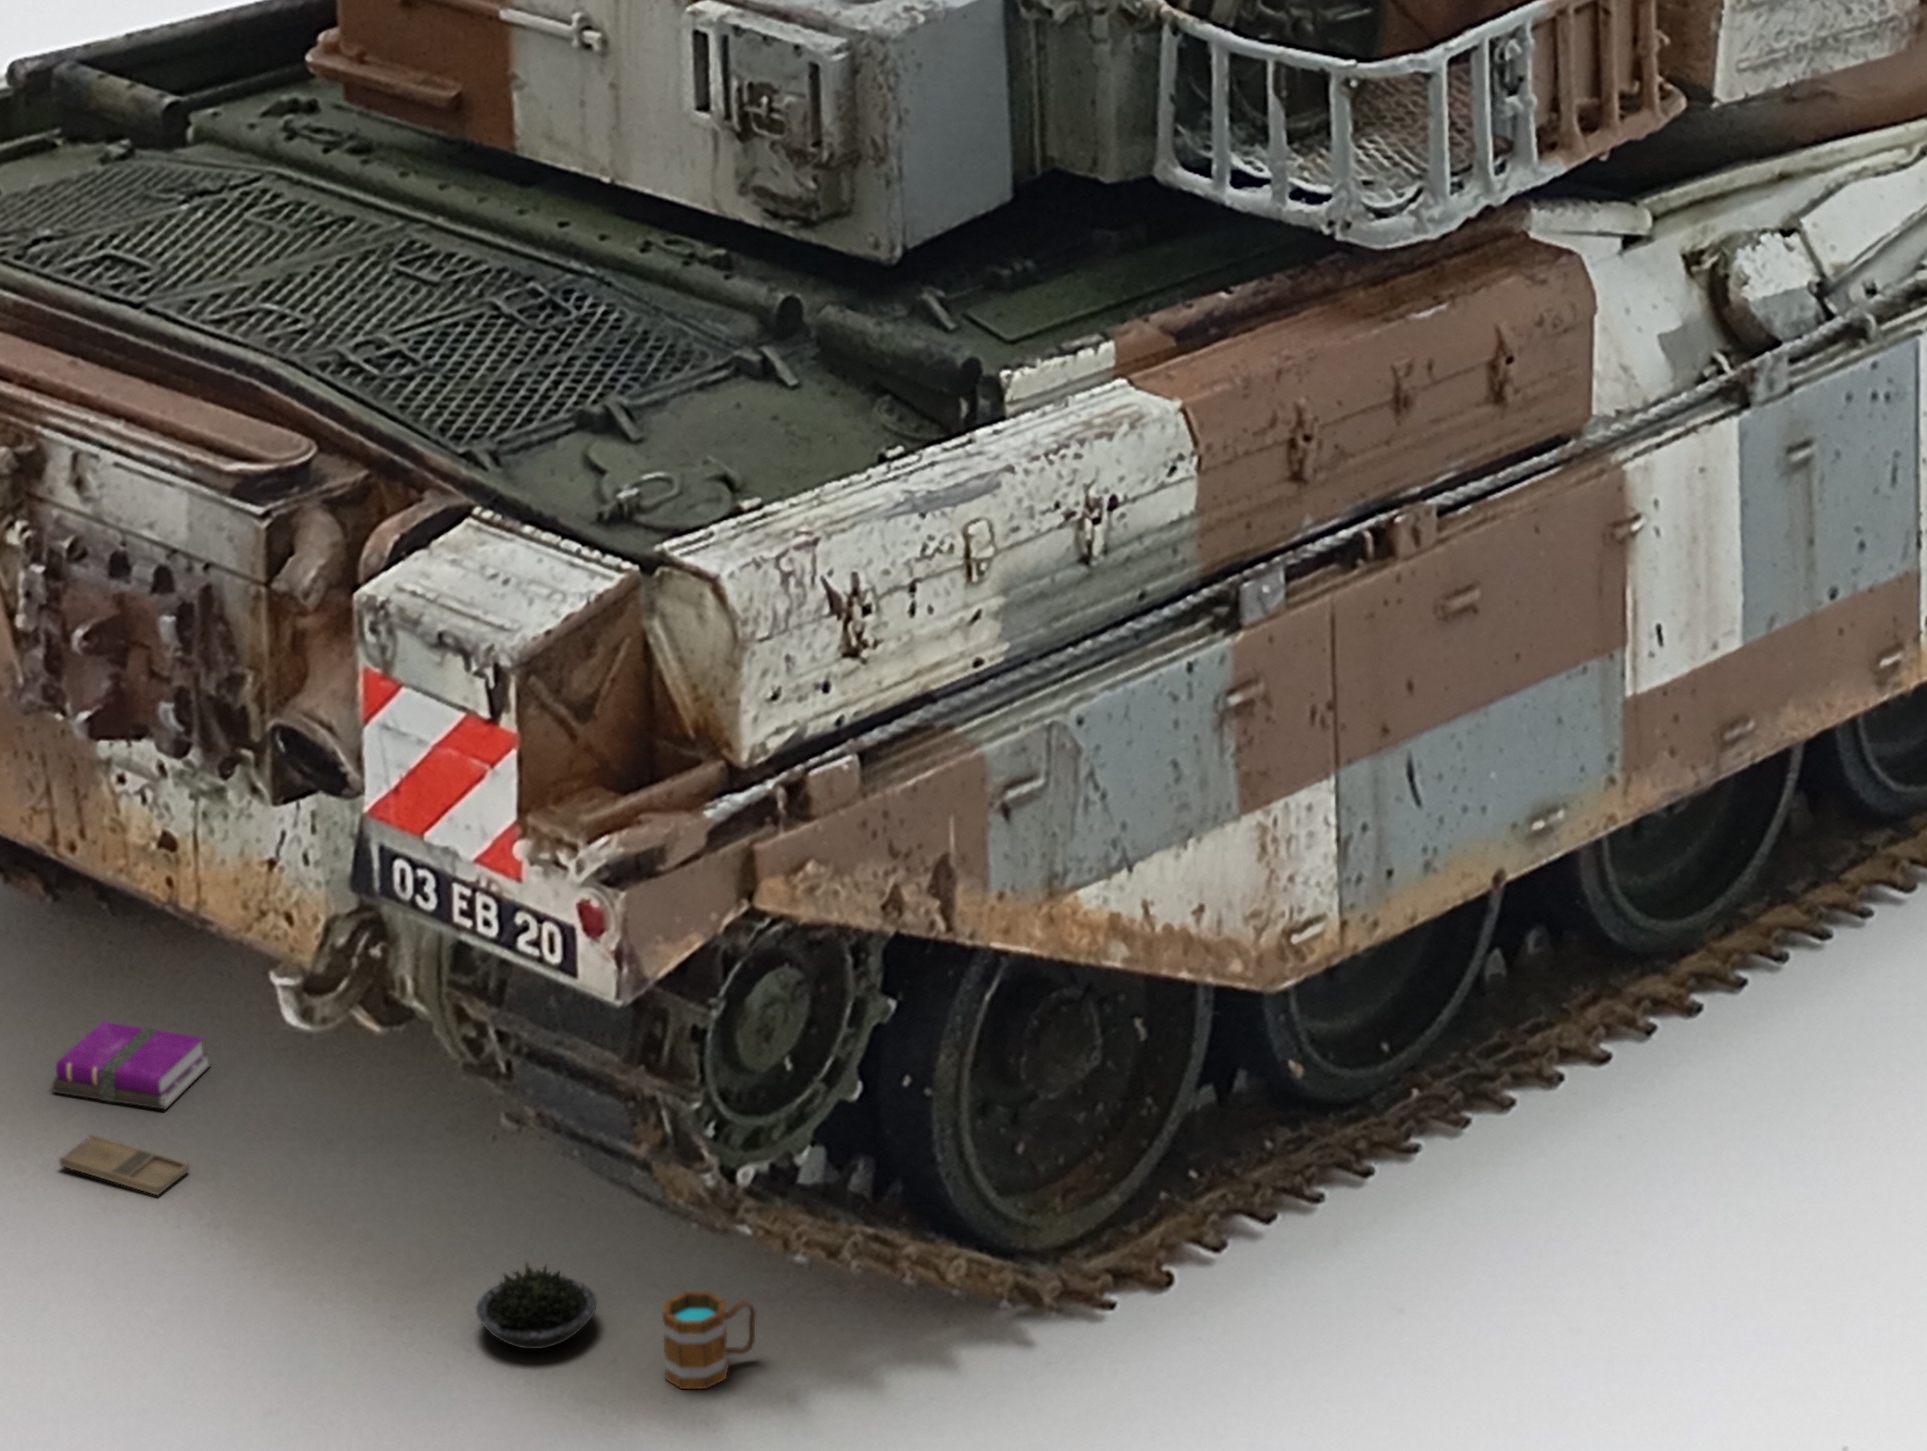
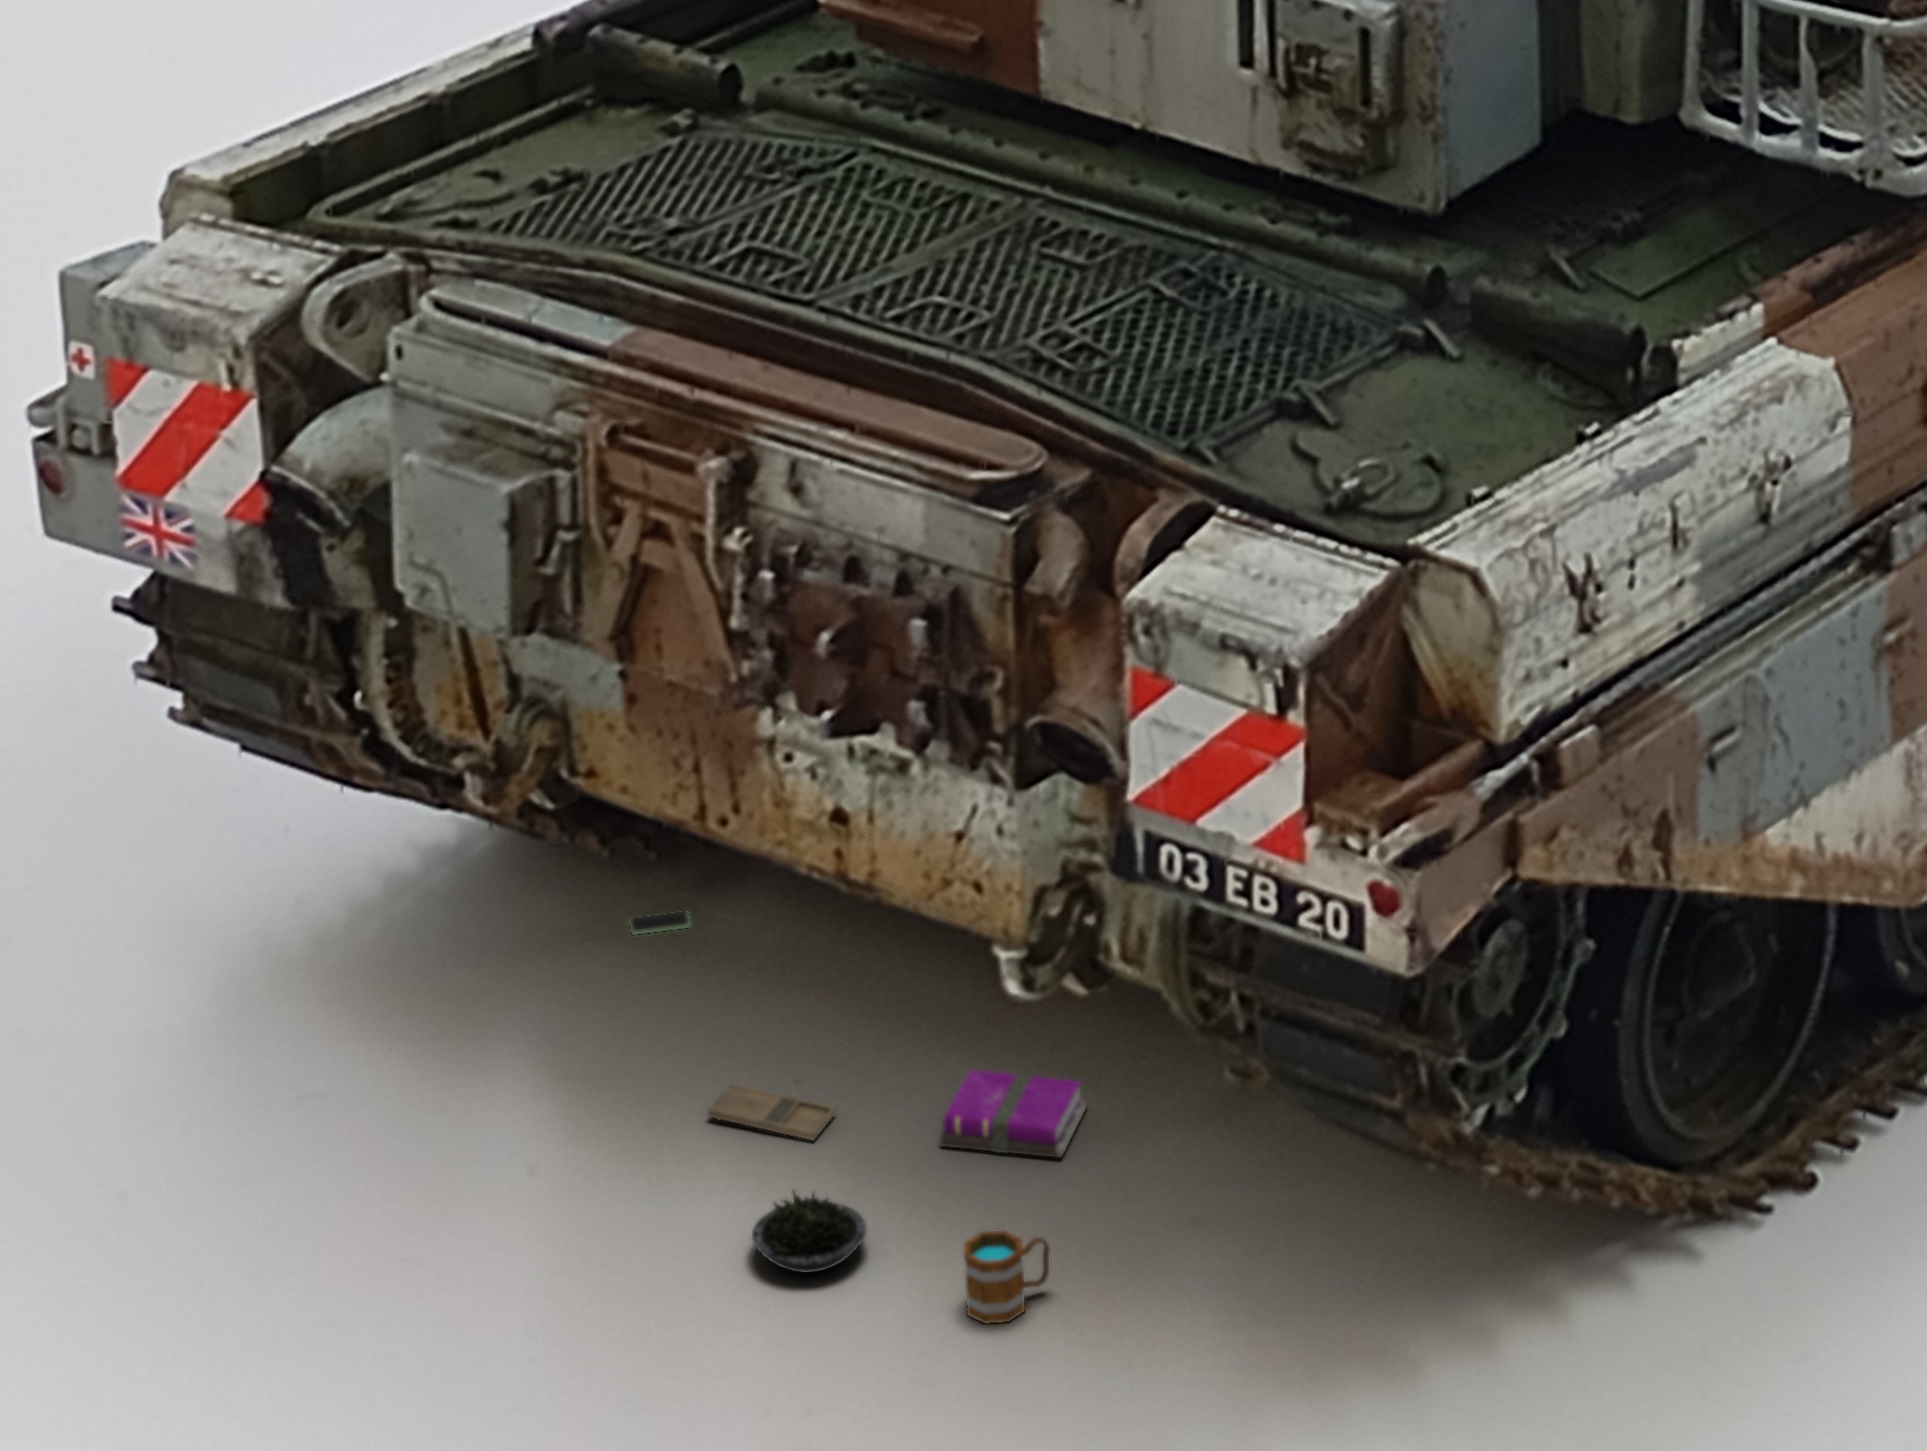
smartphone: none [53,968,115,988] -> present [630,912,690,934]
notebook: present [52,1022,210,1109] -> present [940,1070,1086,1158]
succulent plant: present [476,1263,597,1349] -> present [752,1192,866,1273]
mug: present [663,1292,755,1389] -> present [964,1230,1049,1324]

